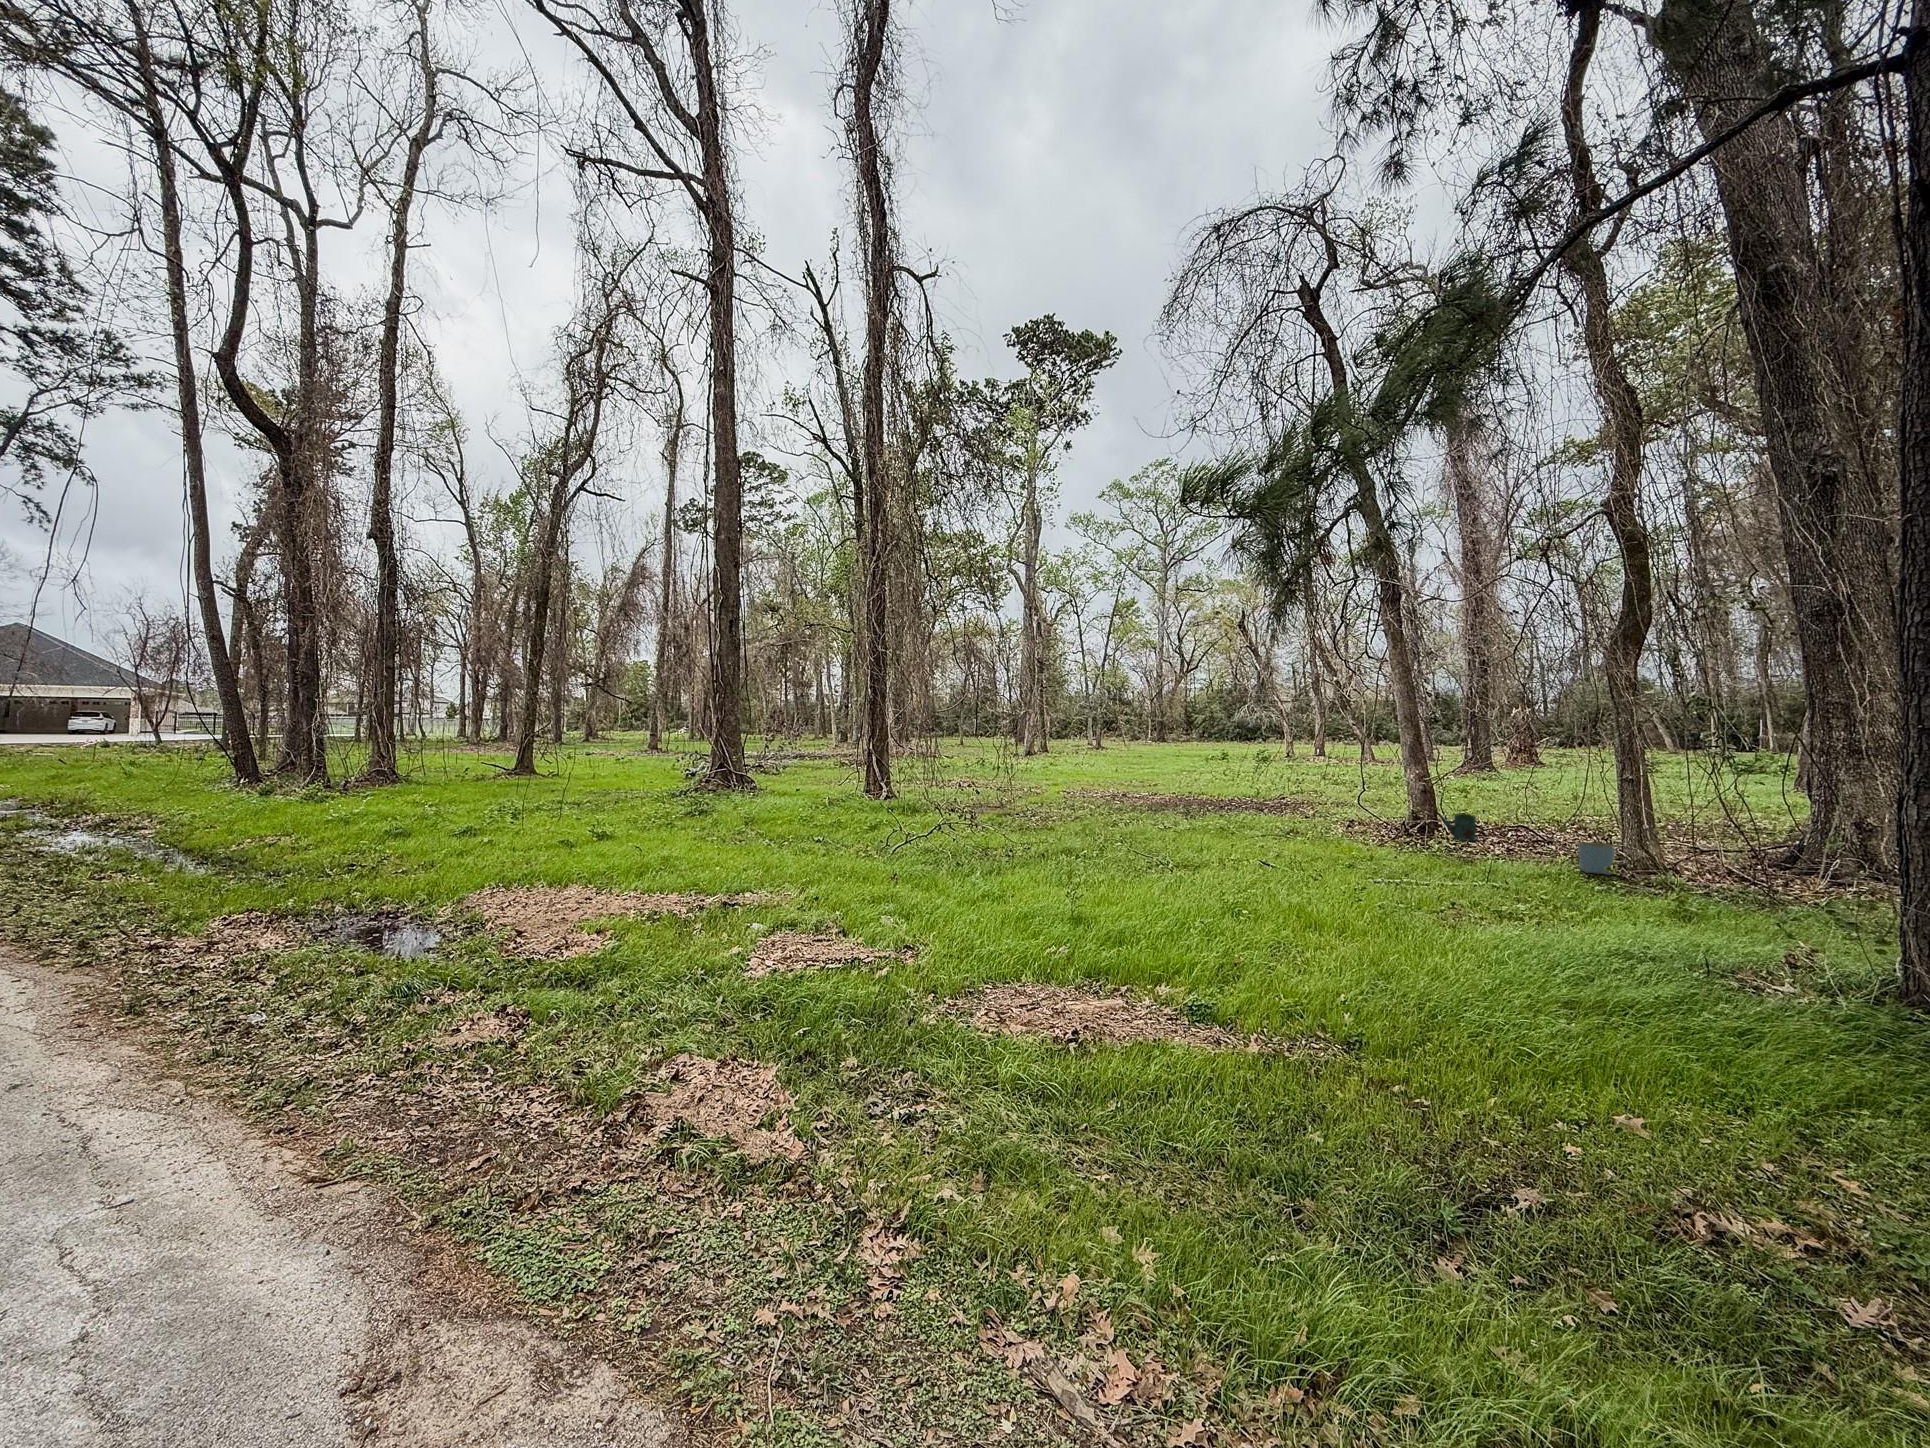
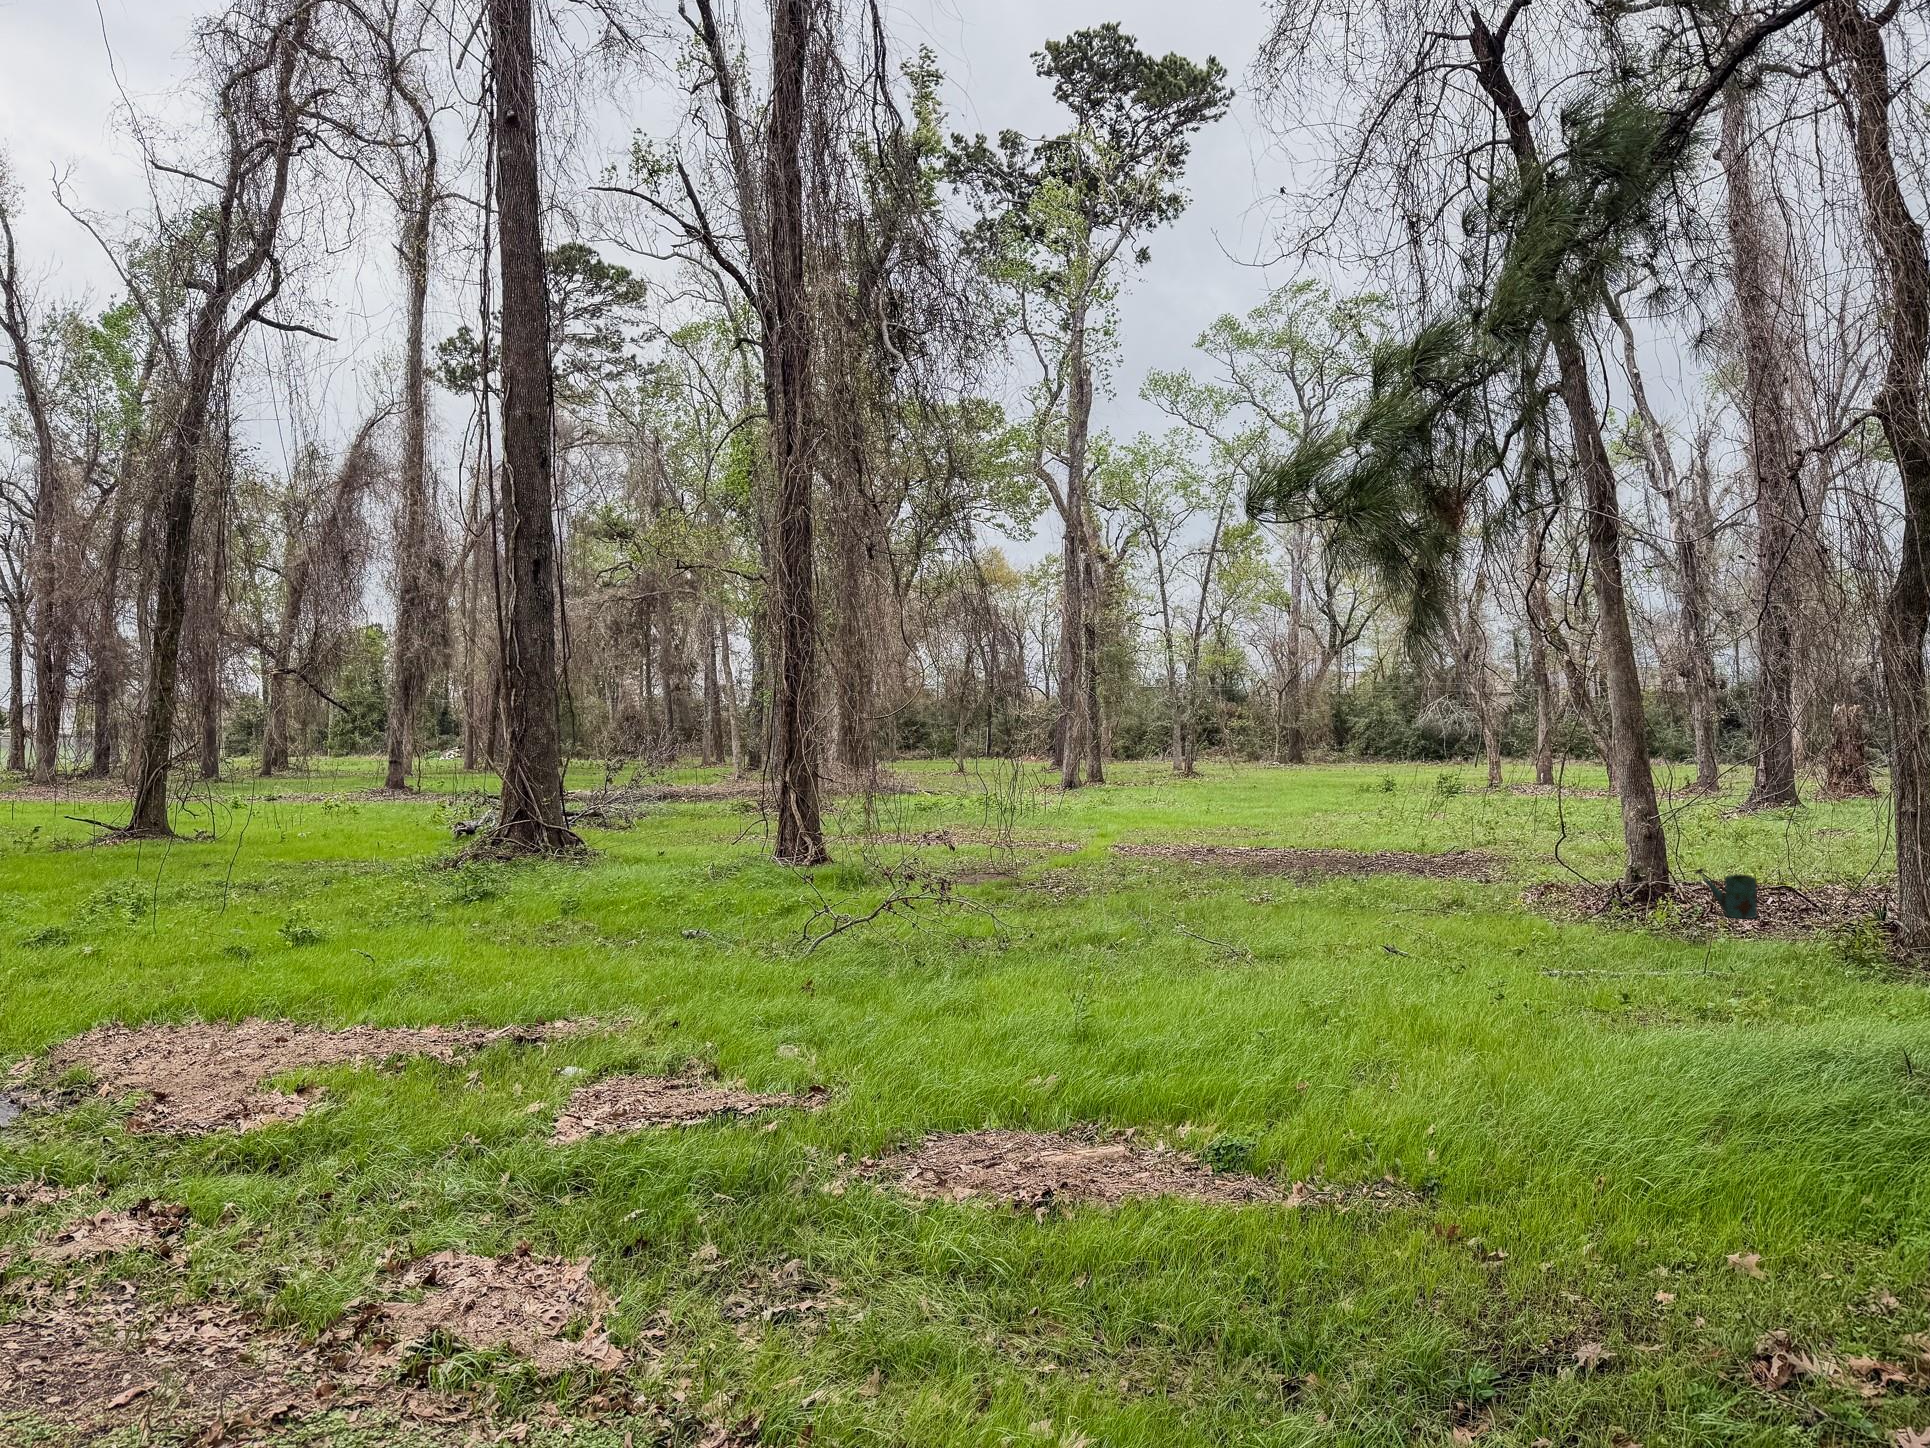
planter: present [1578,842,1615,875] -> none [1875,912,1924,962]

